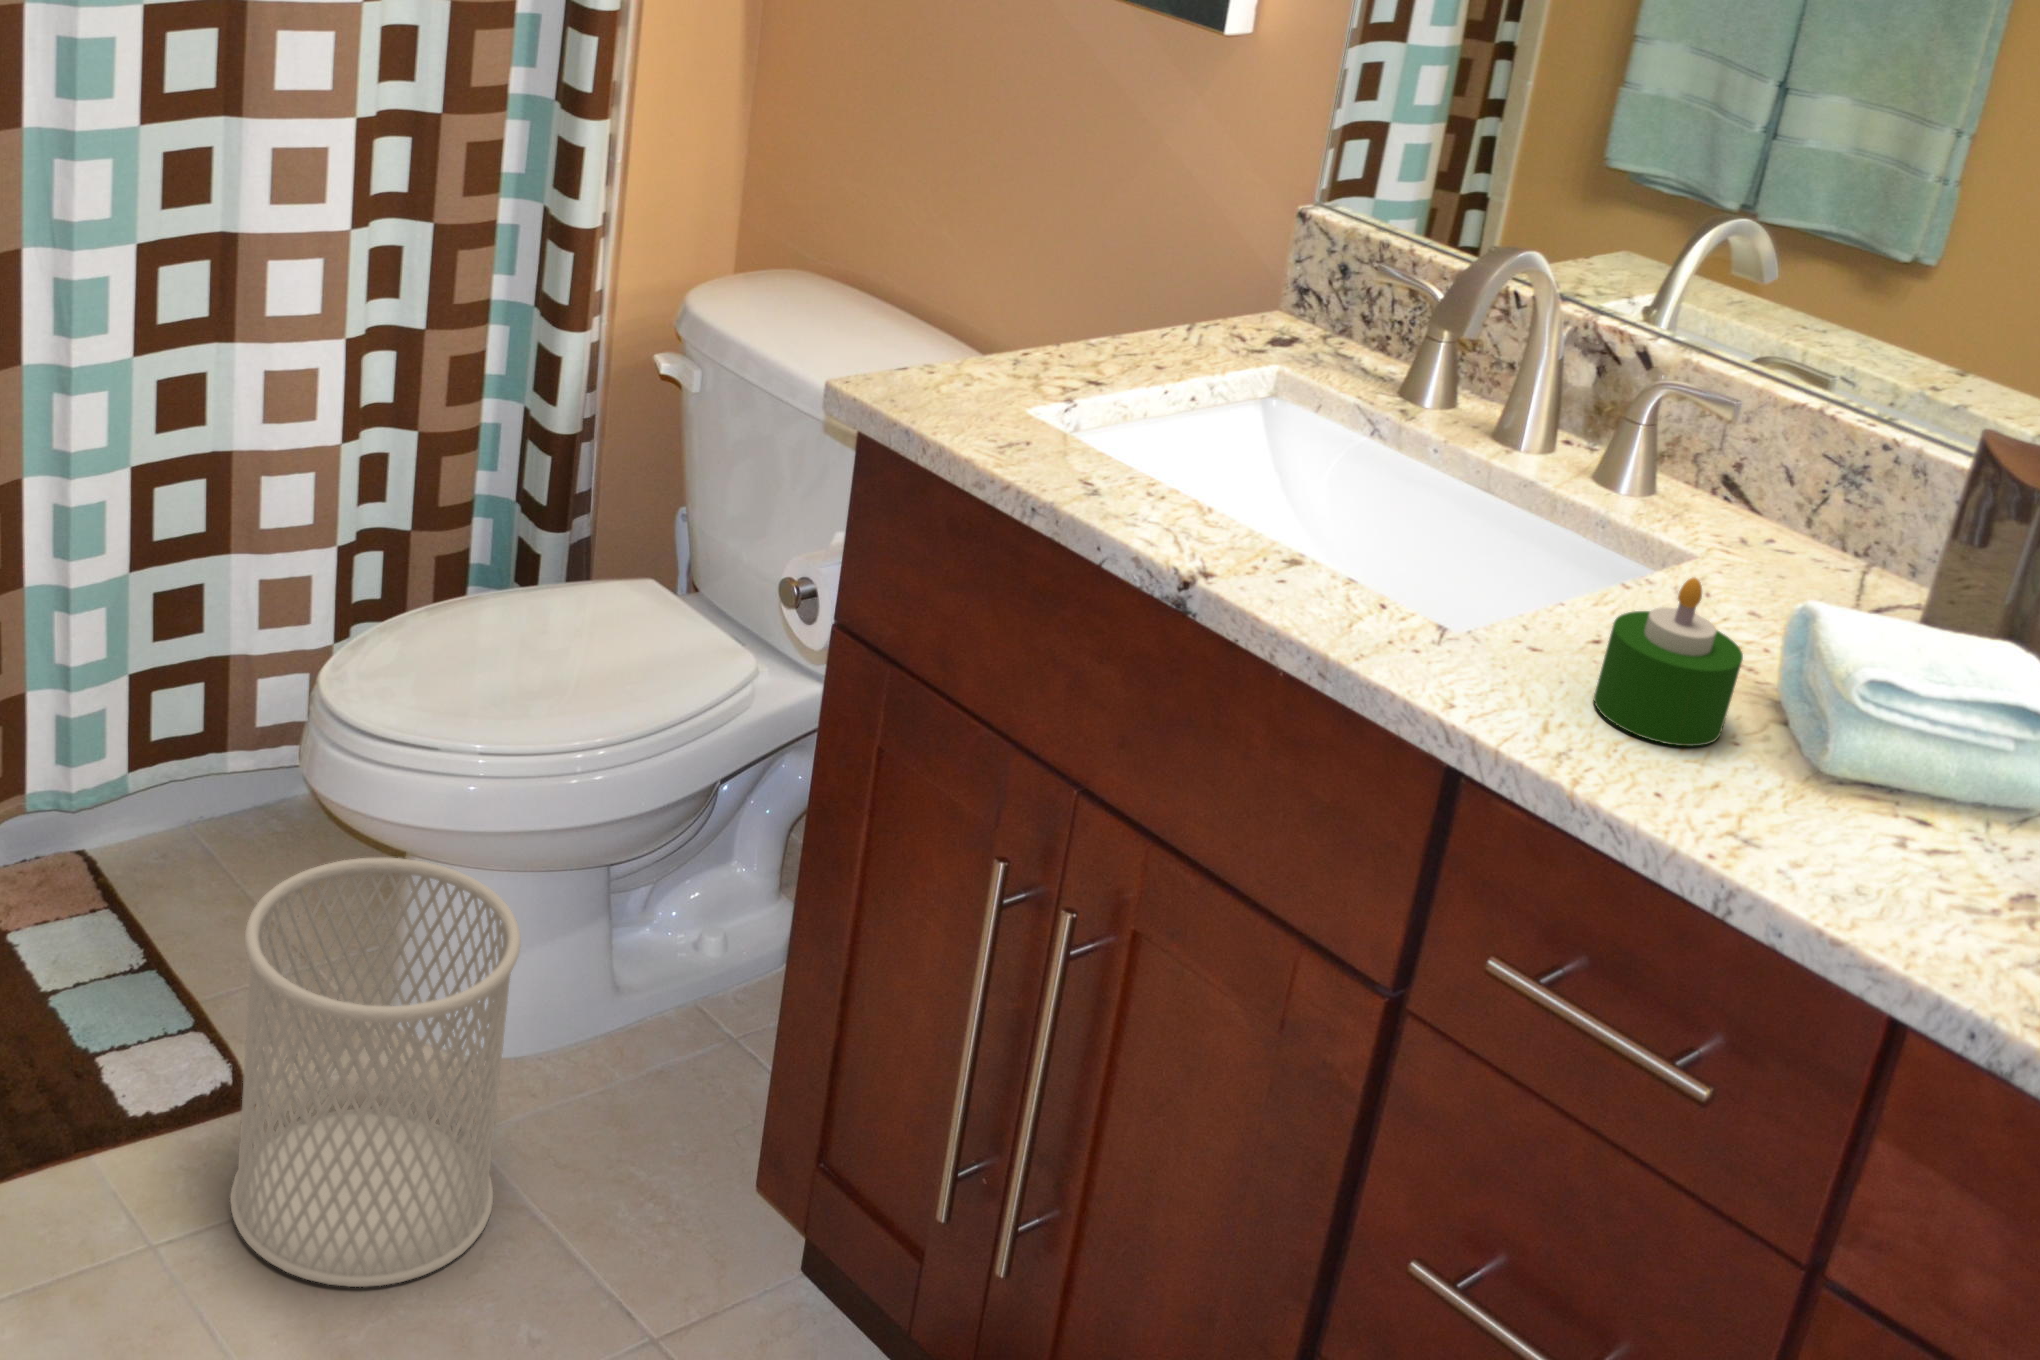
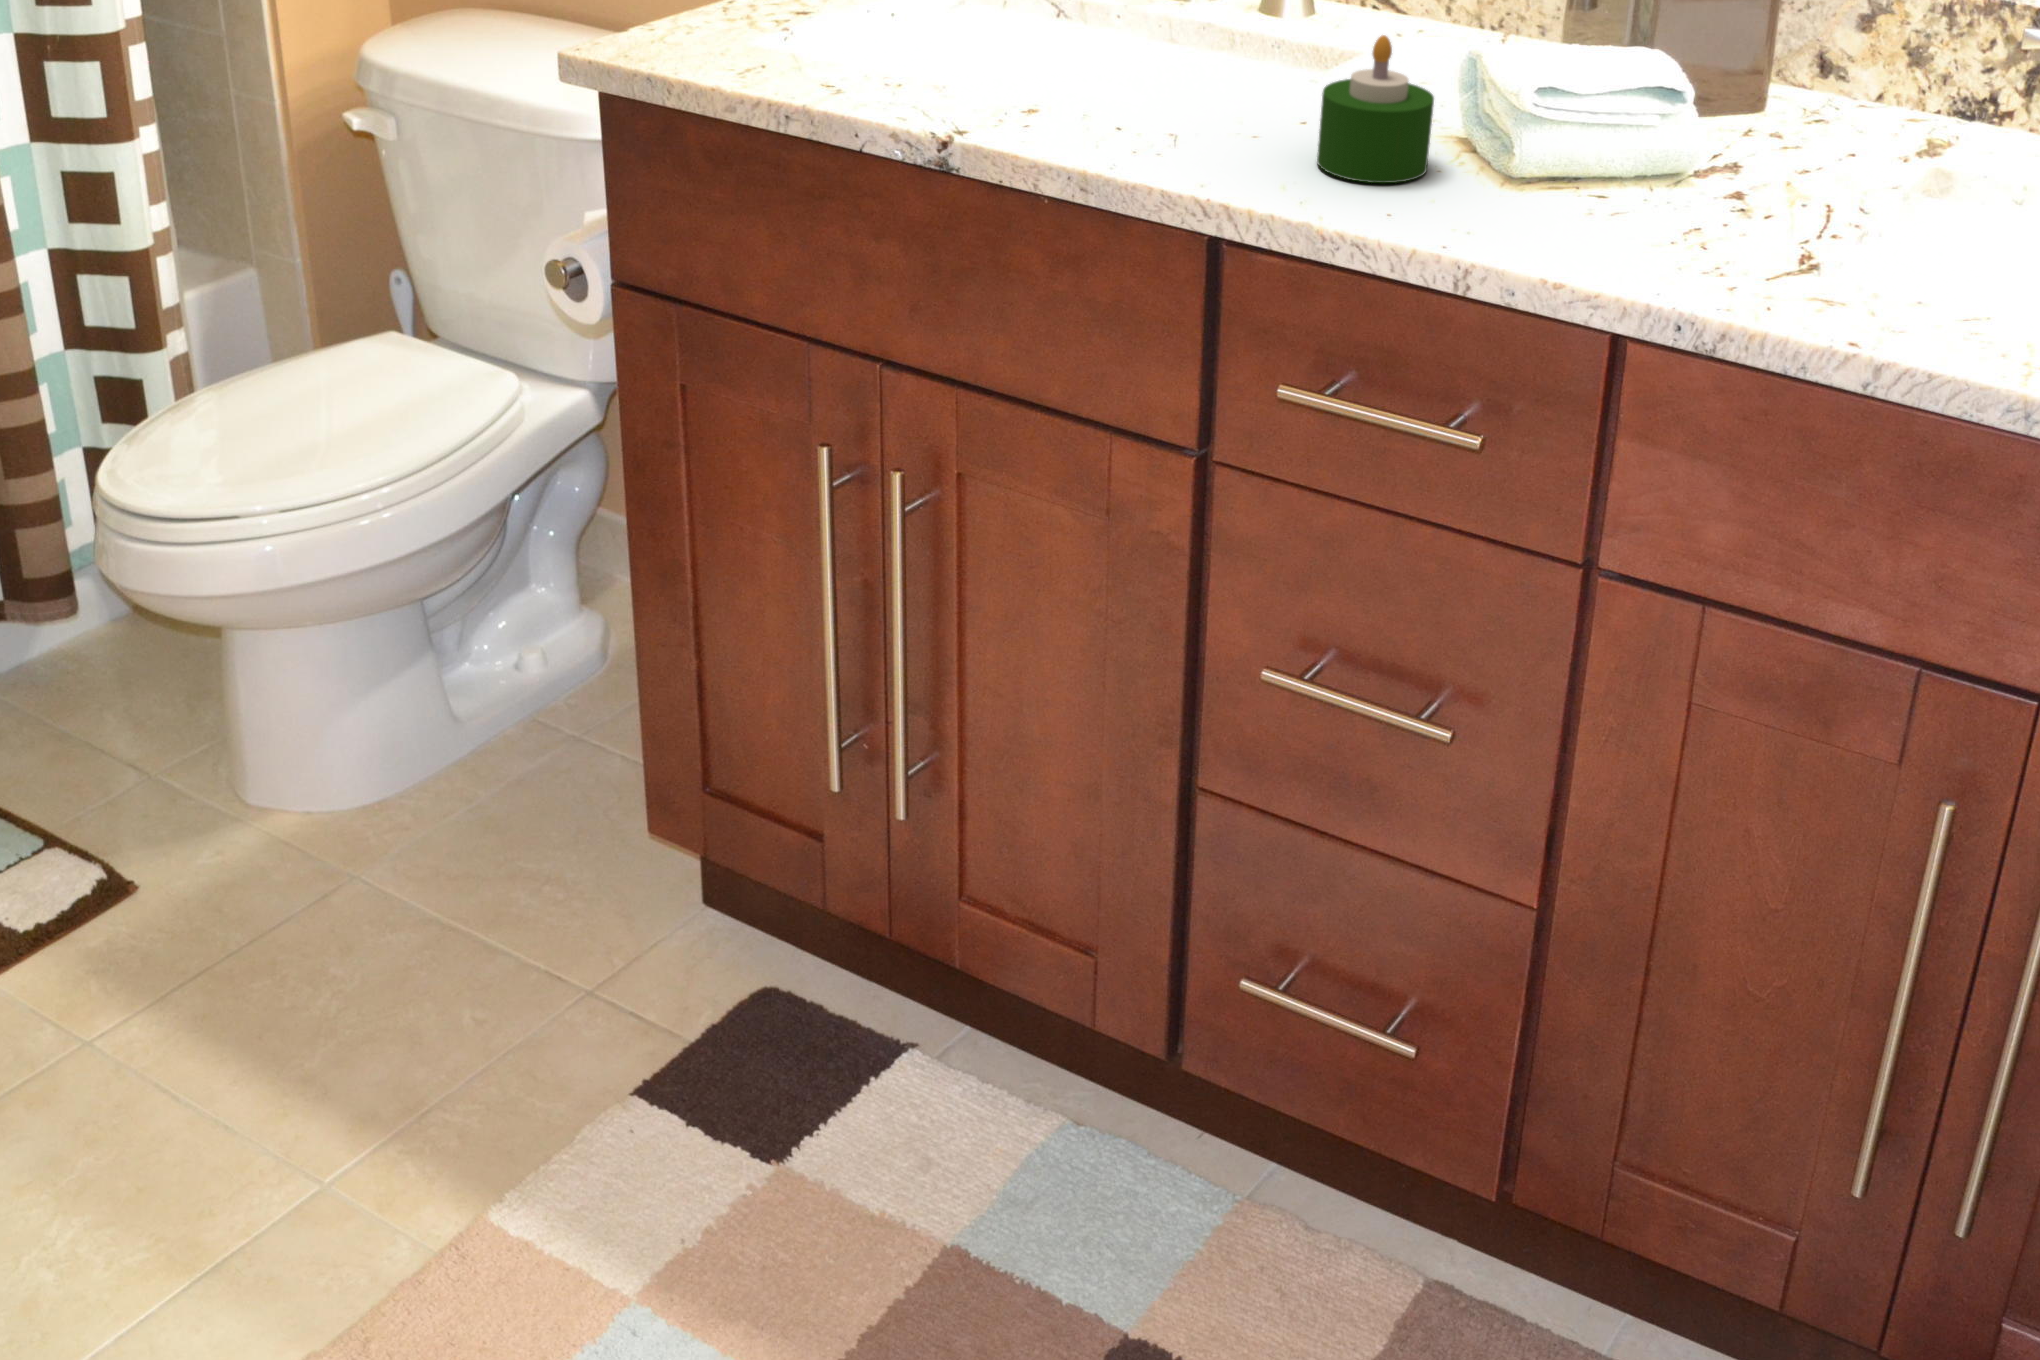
wastebasket: present [230,858,521,1287] -> none [90,623,395,1025]

